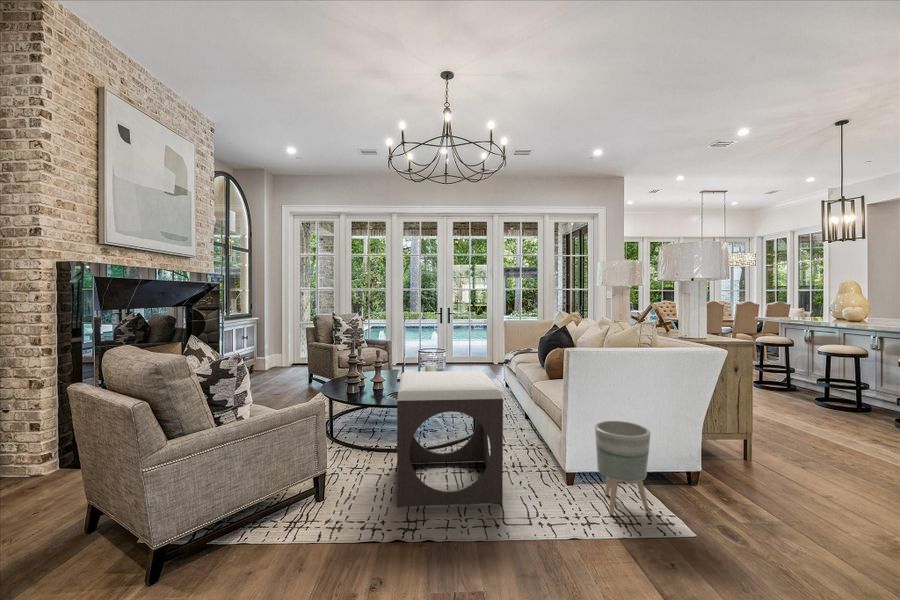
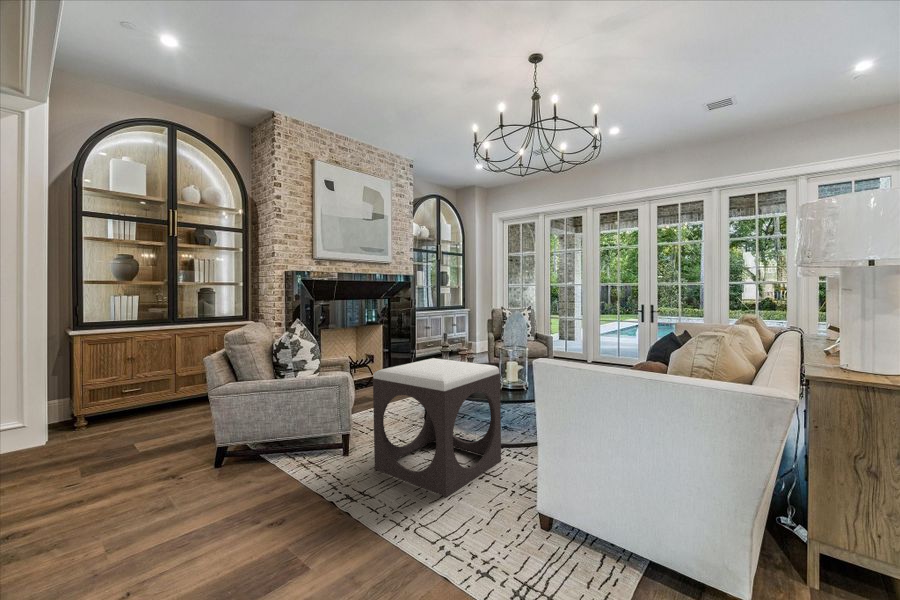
planter: present [595,421,650,515] -> none [518,440,586,568]

